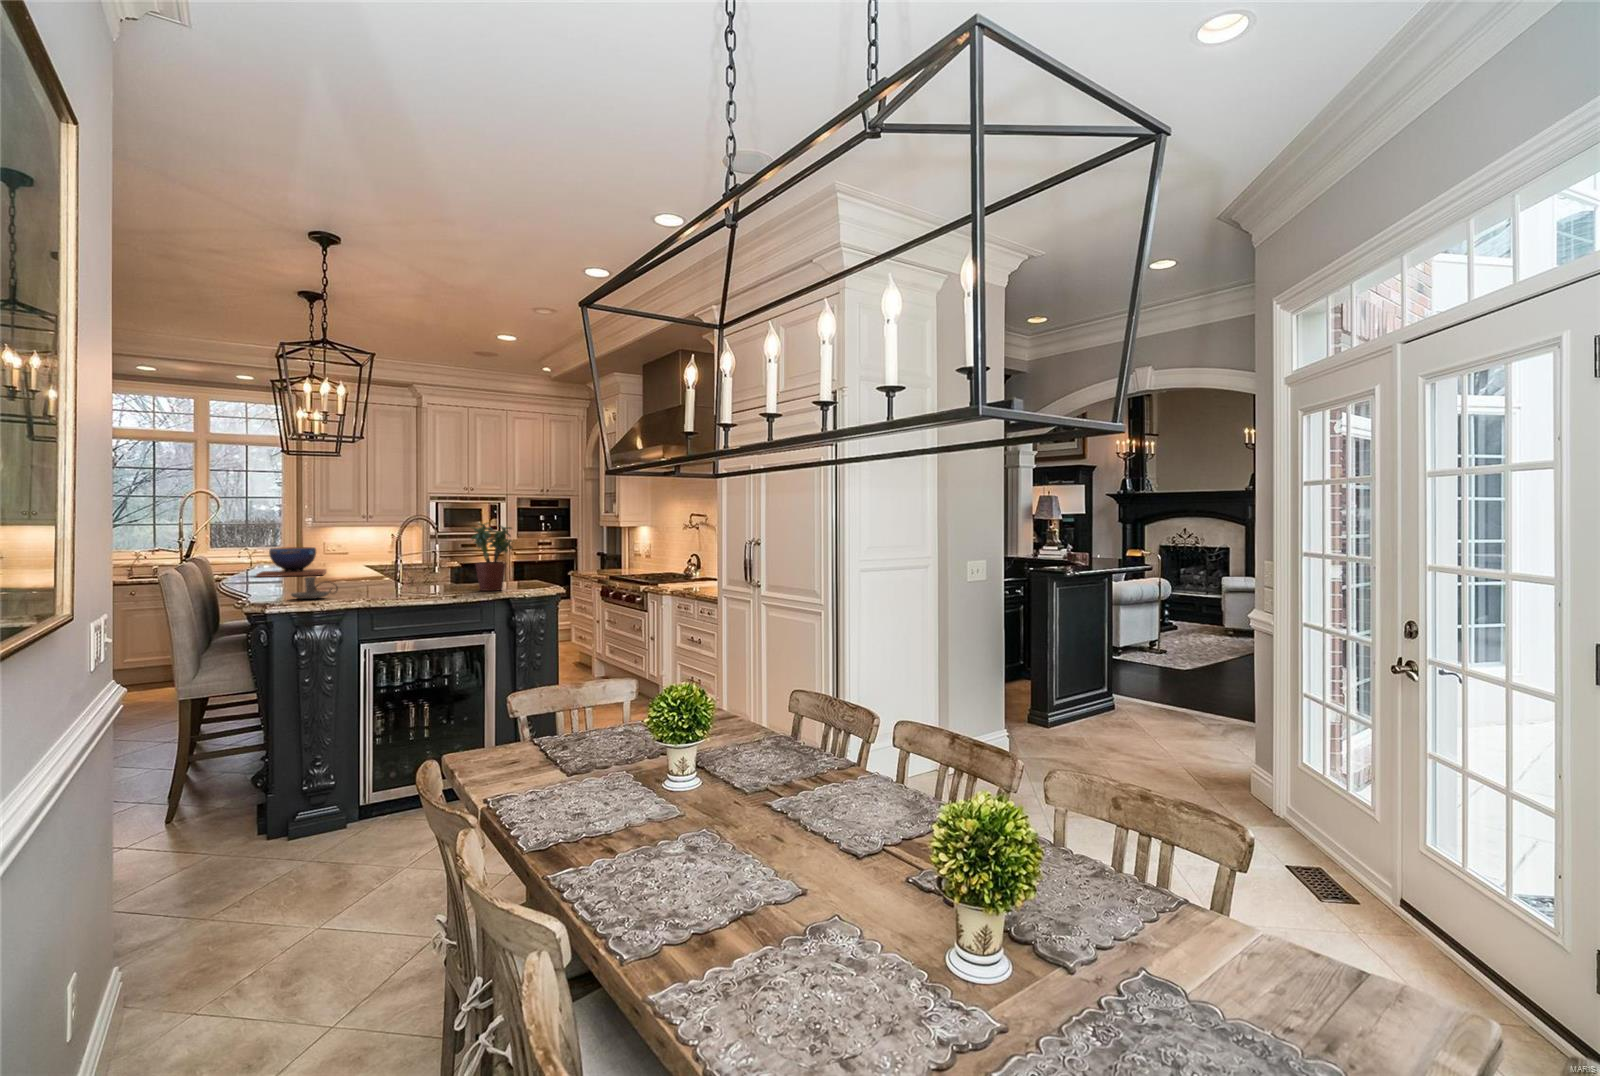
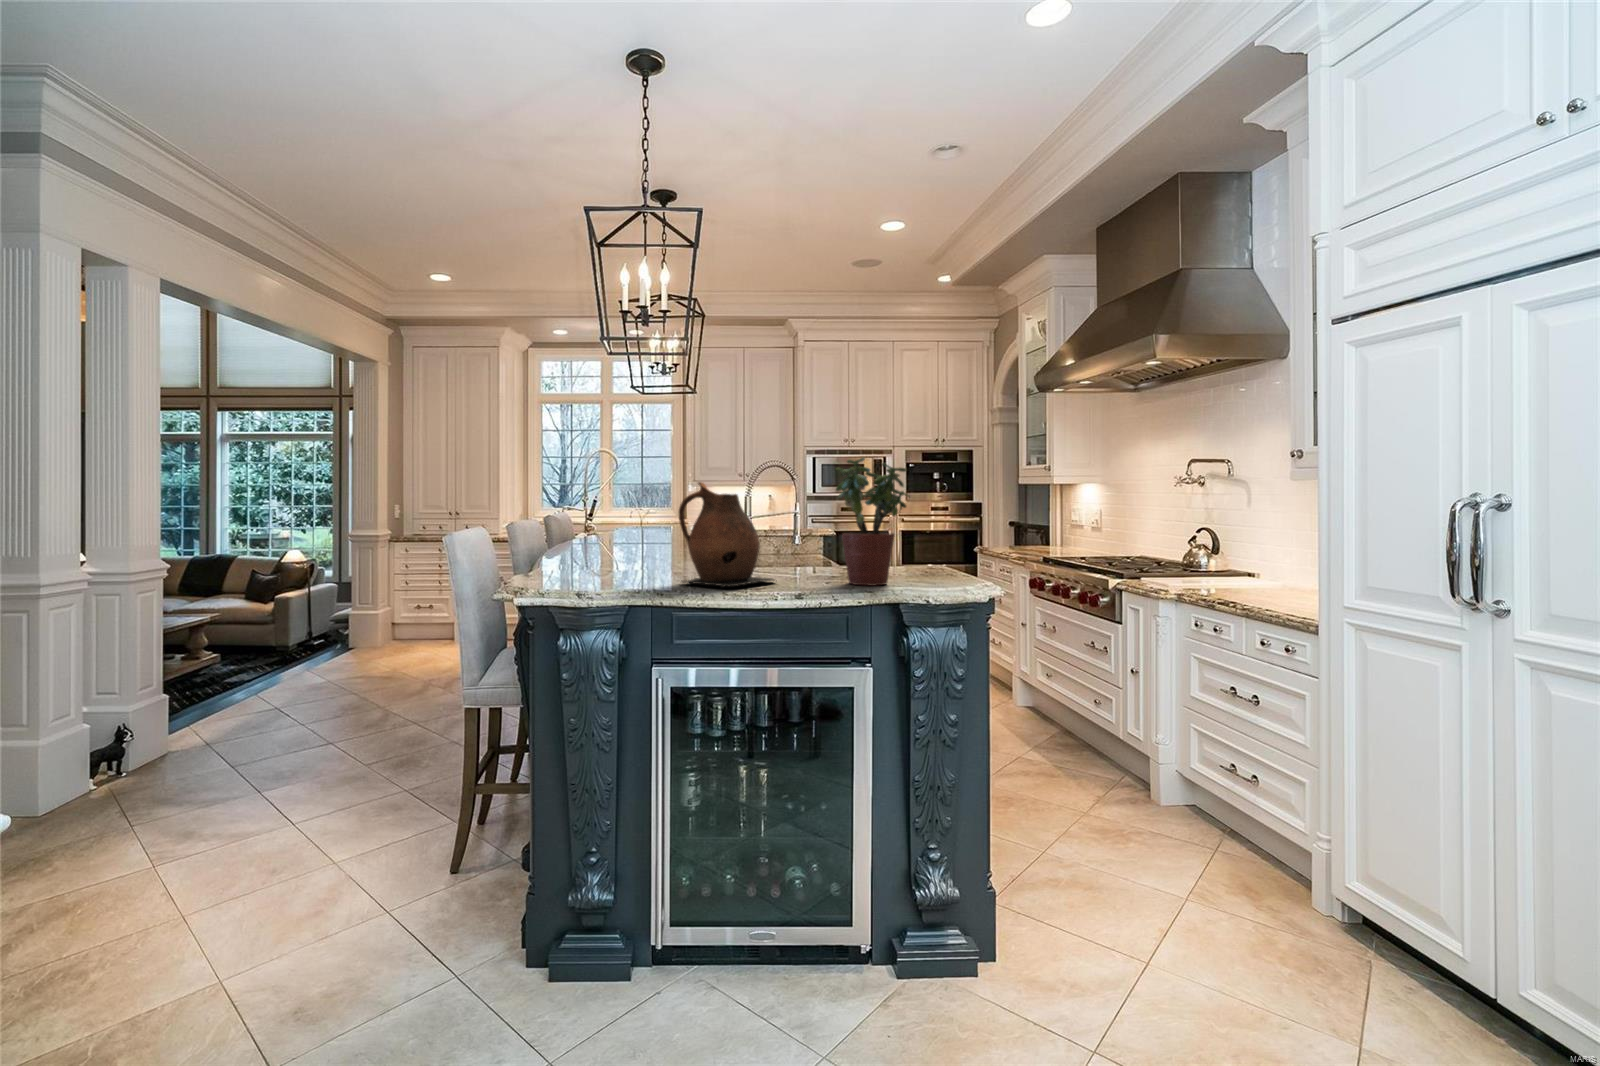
ceramic pitcher: none [373,536,436,595] -> present [679,482,775,588]
decorative bowl: present [256,547,326,577] -> none [593,507,676,544]
candle holder: present [291,577,338,599] -> none [550,550,620,587]

